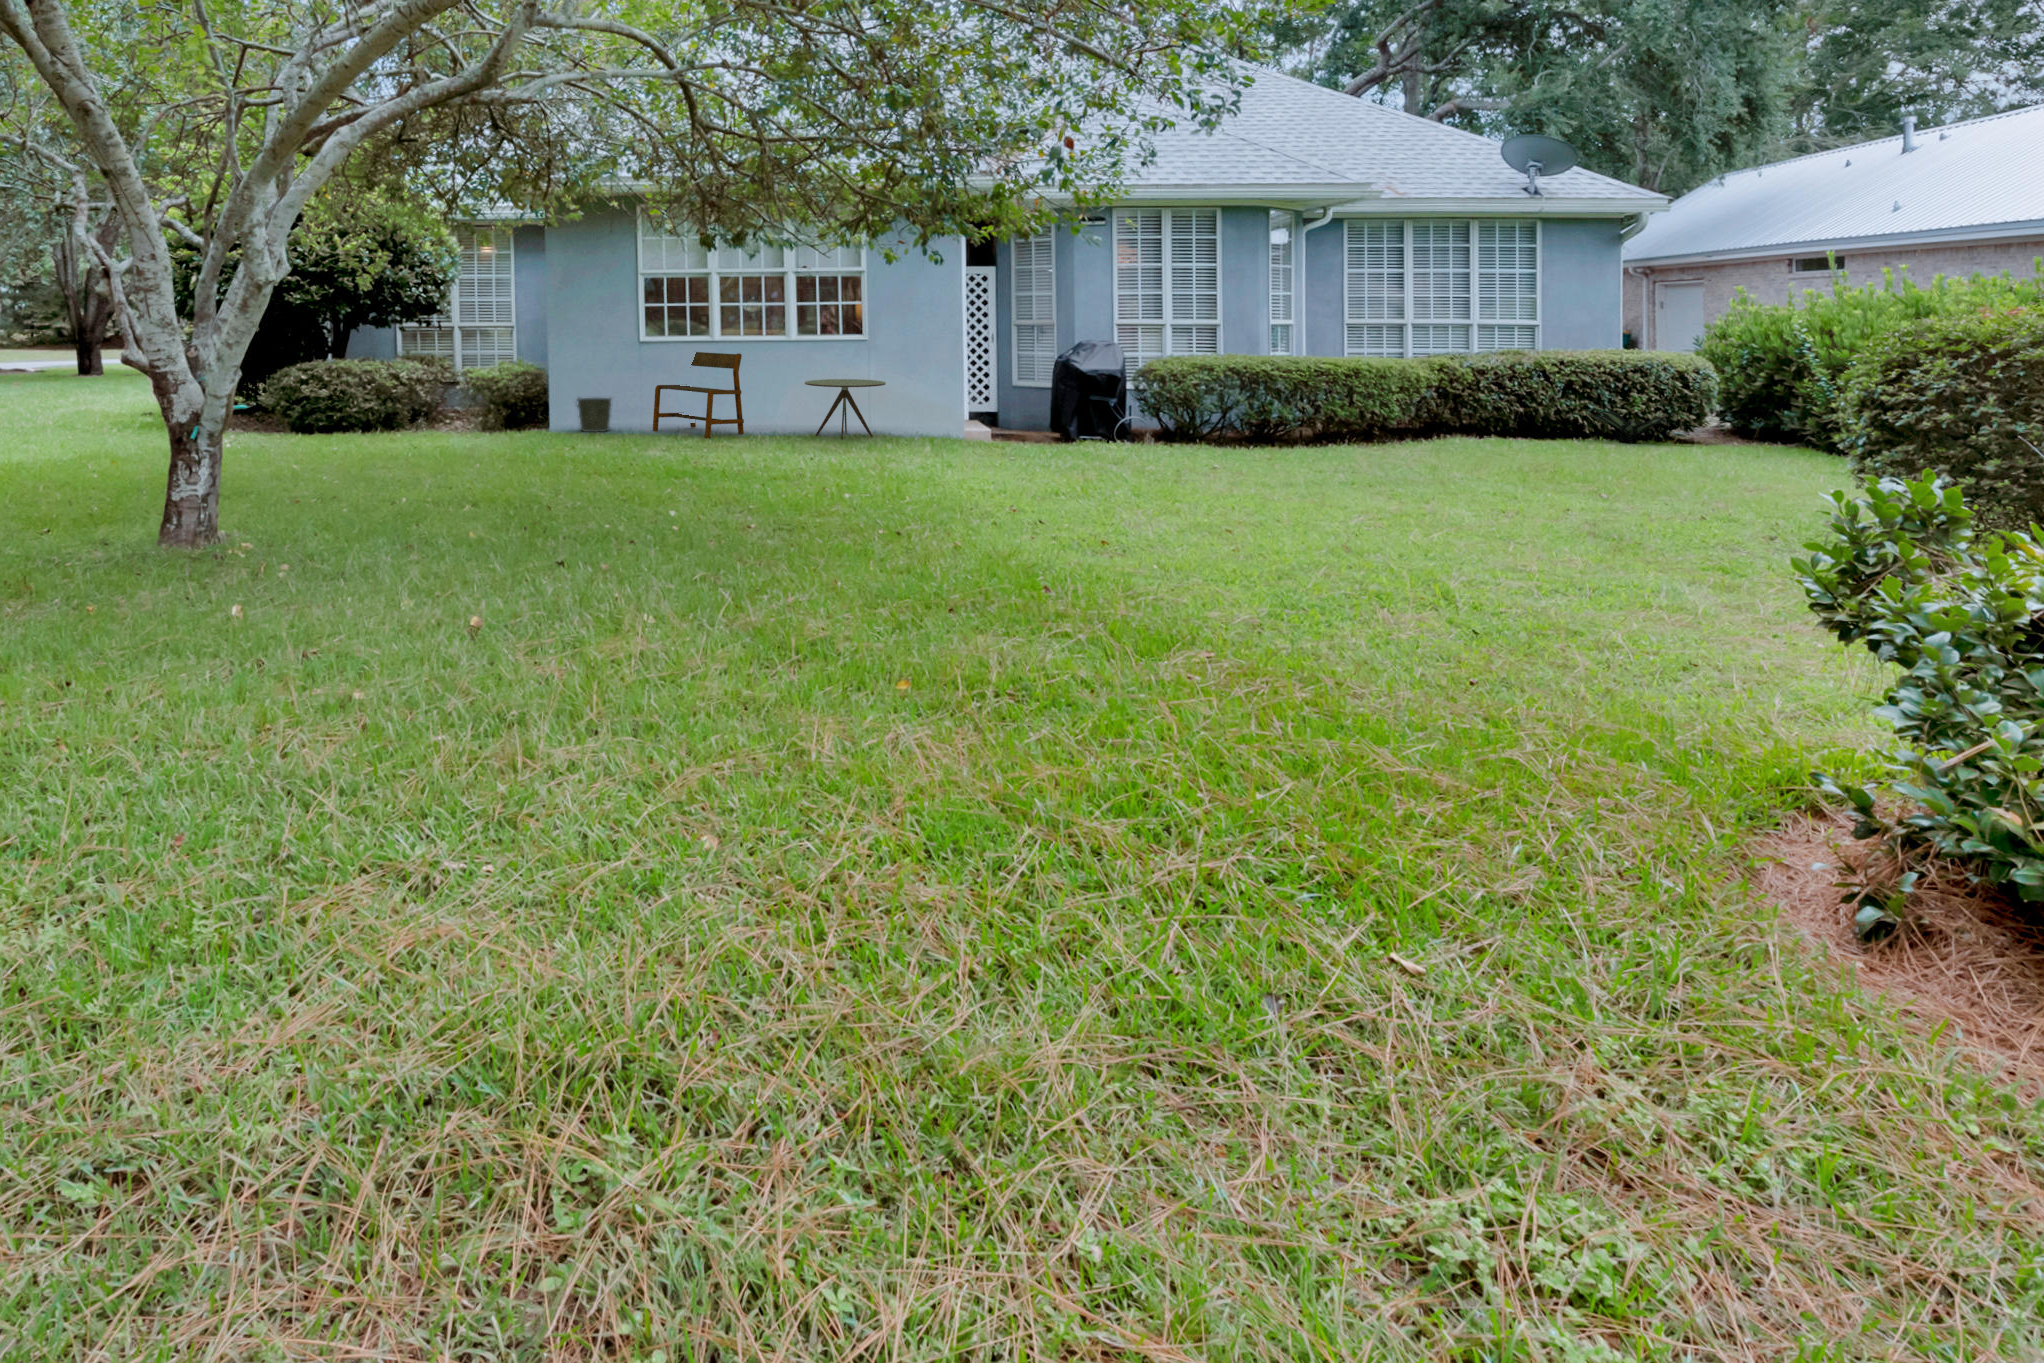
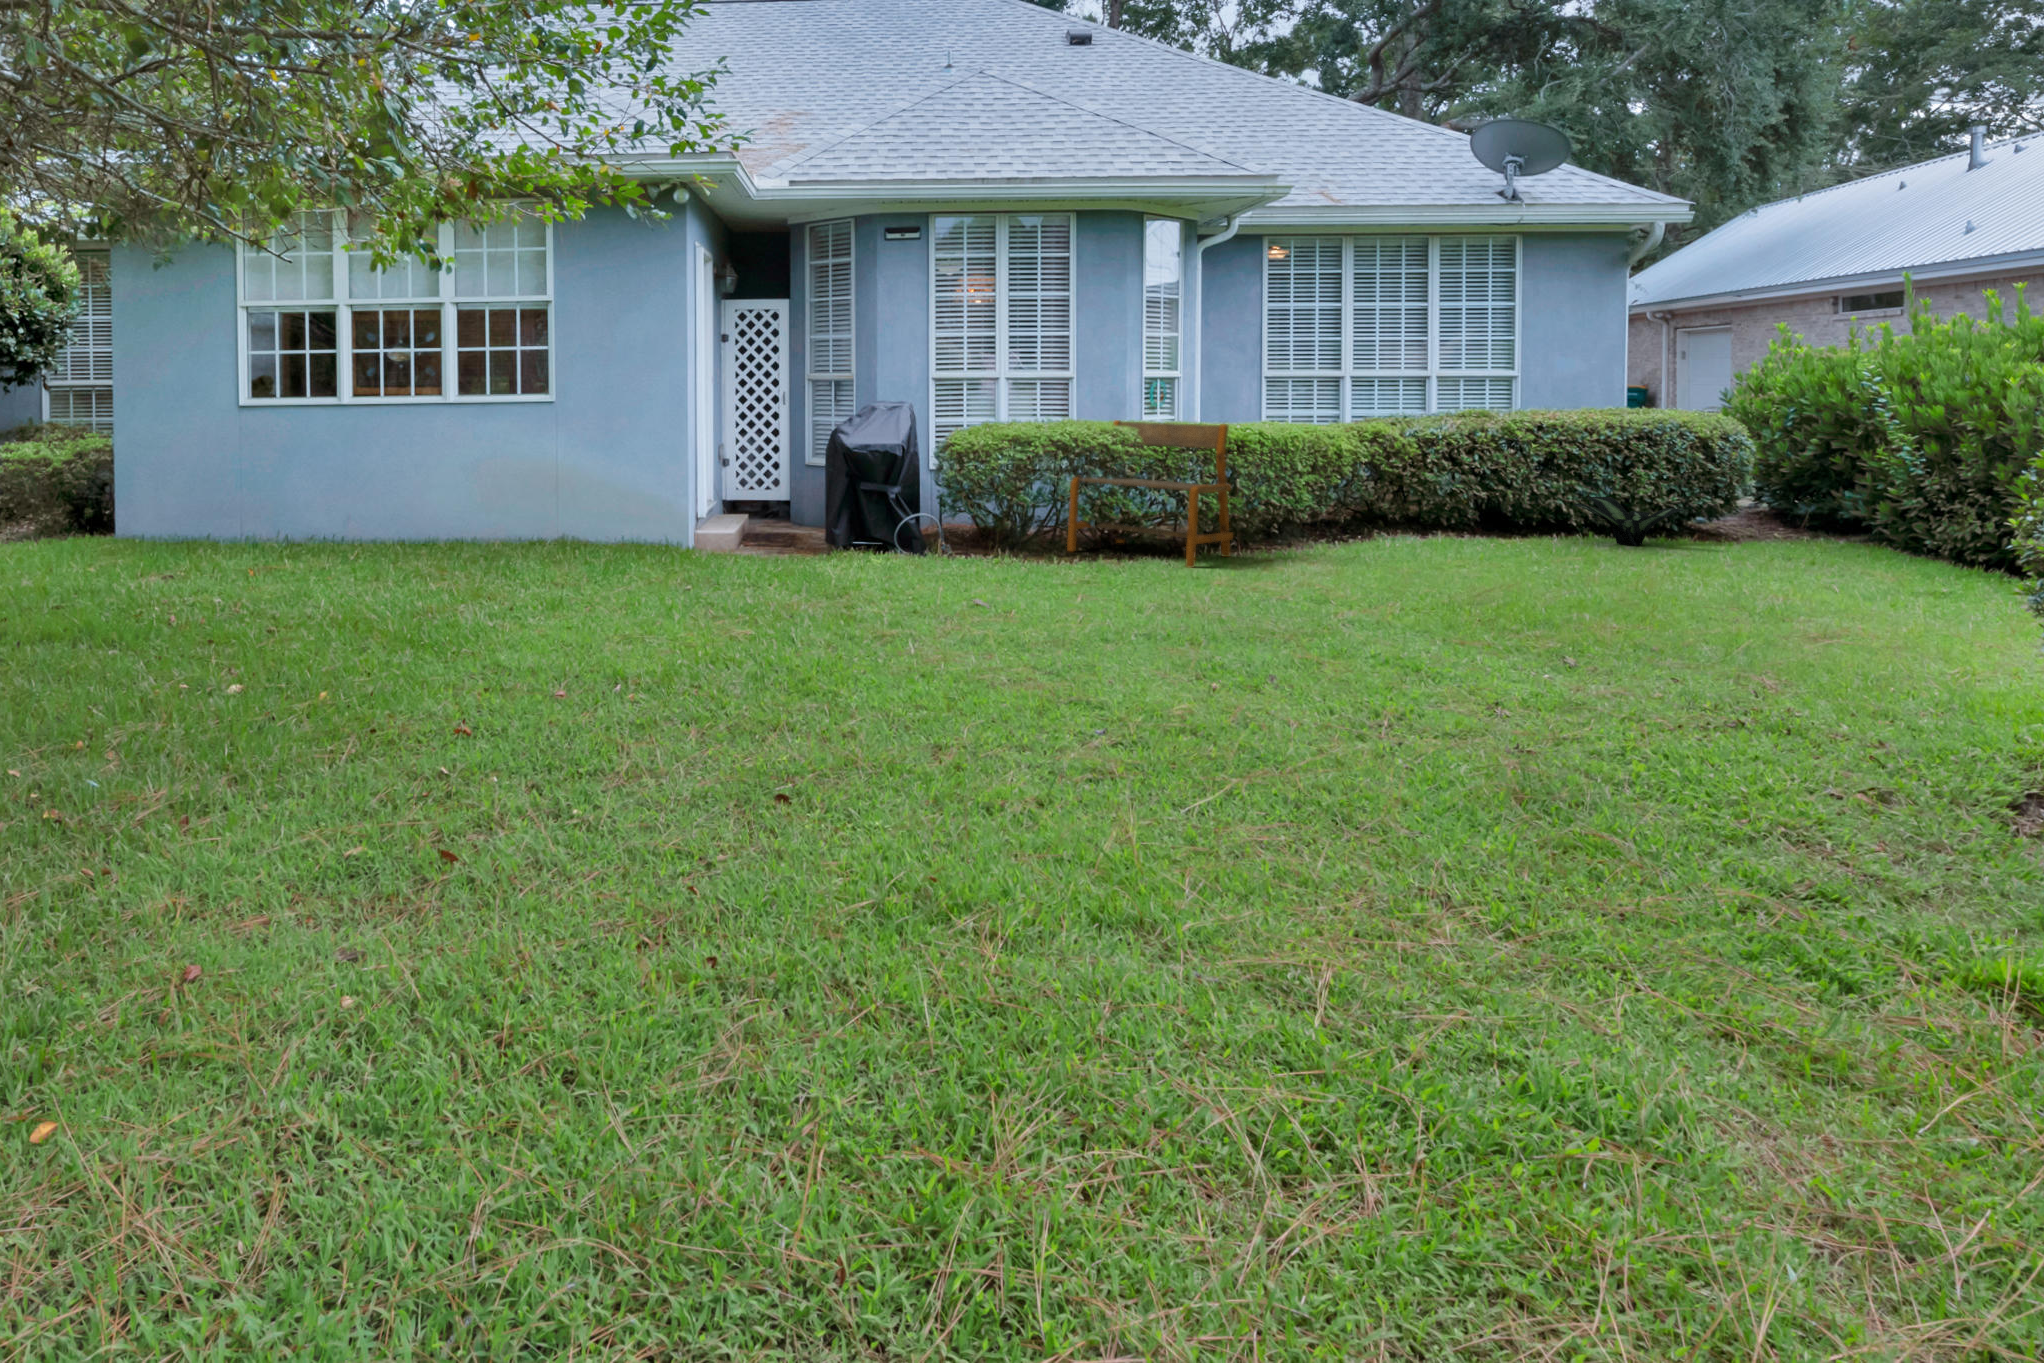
bench: present [653,352,744,438] -> present [1067,420,1233,568]
round table: present [805,379,886,439] -> none [433,459,558,551]
bucket: present [577,398,611,432] -> none [134,488,200,540]

